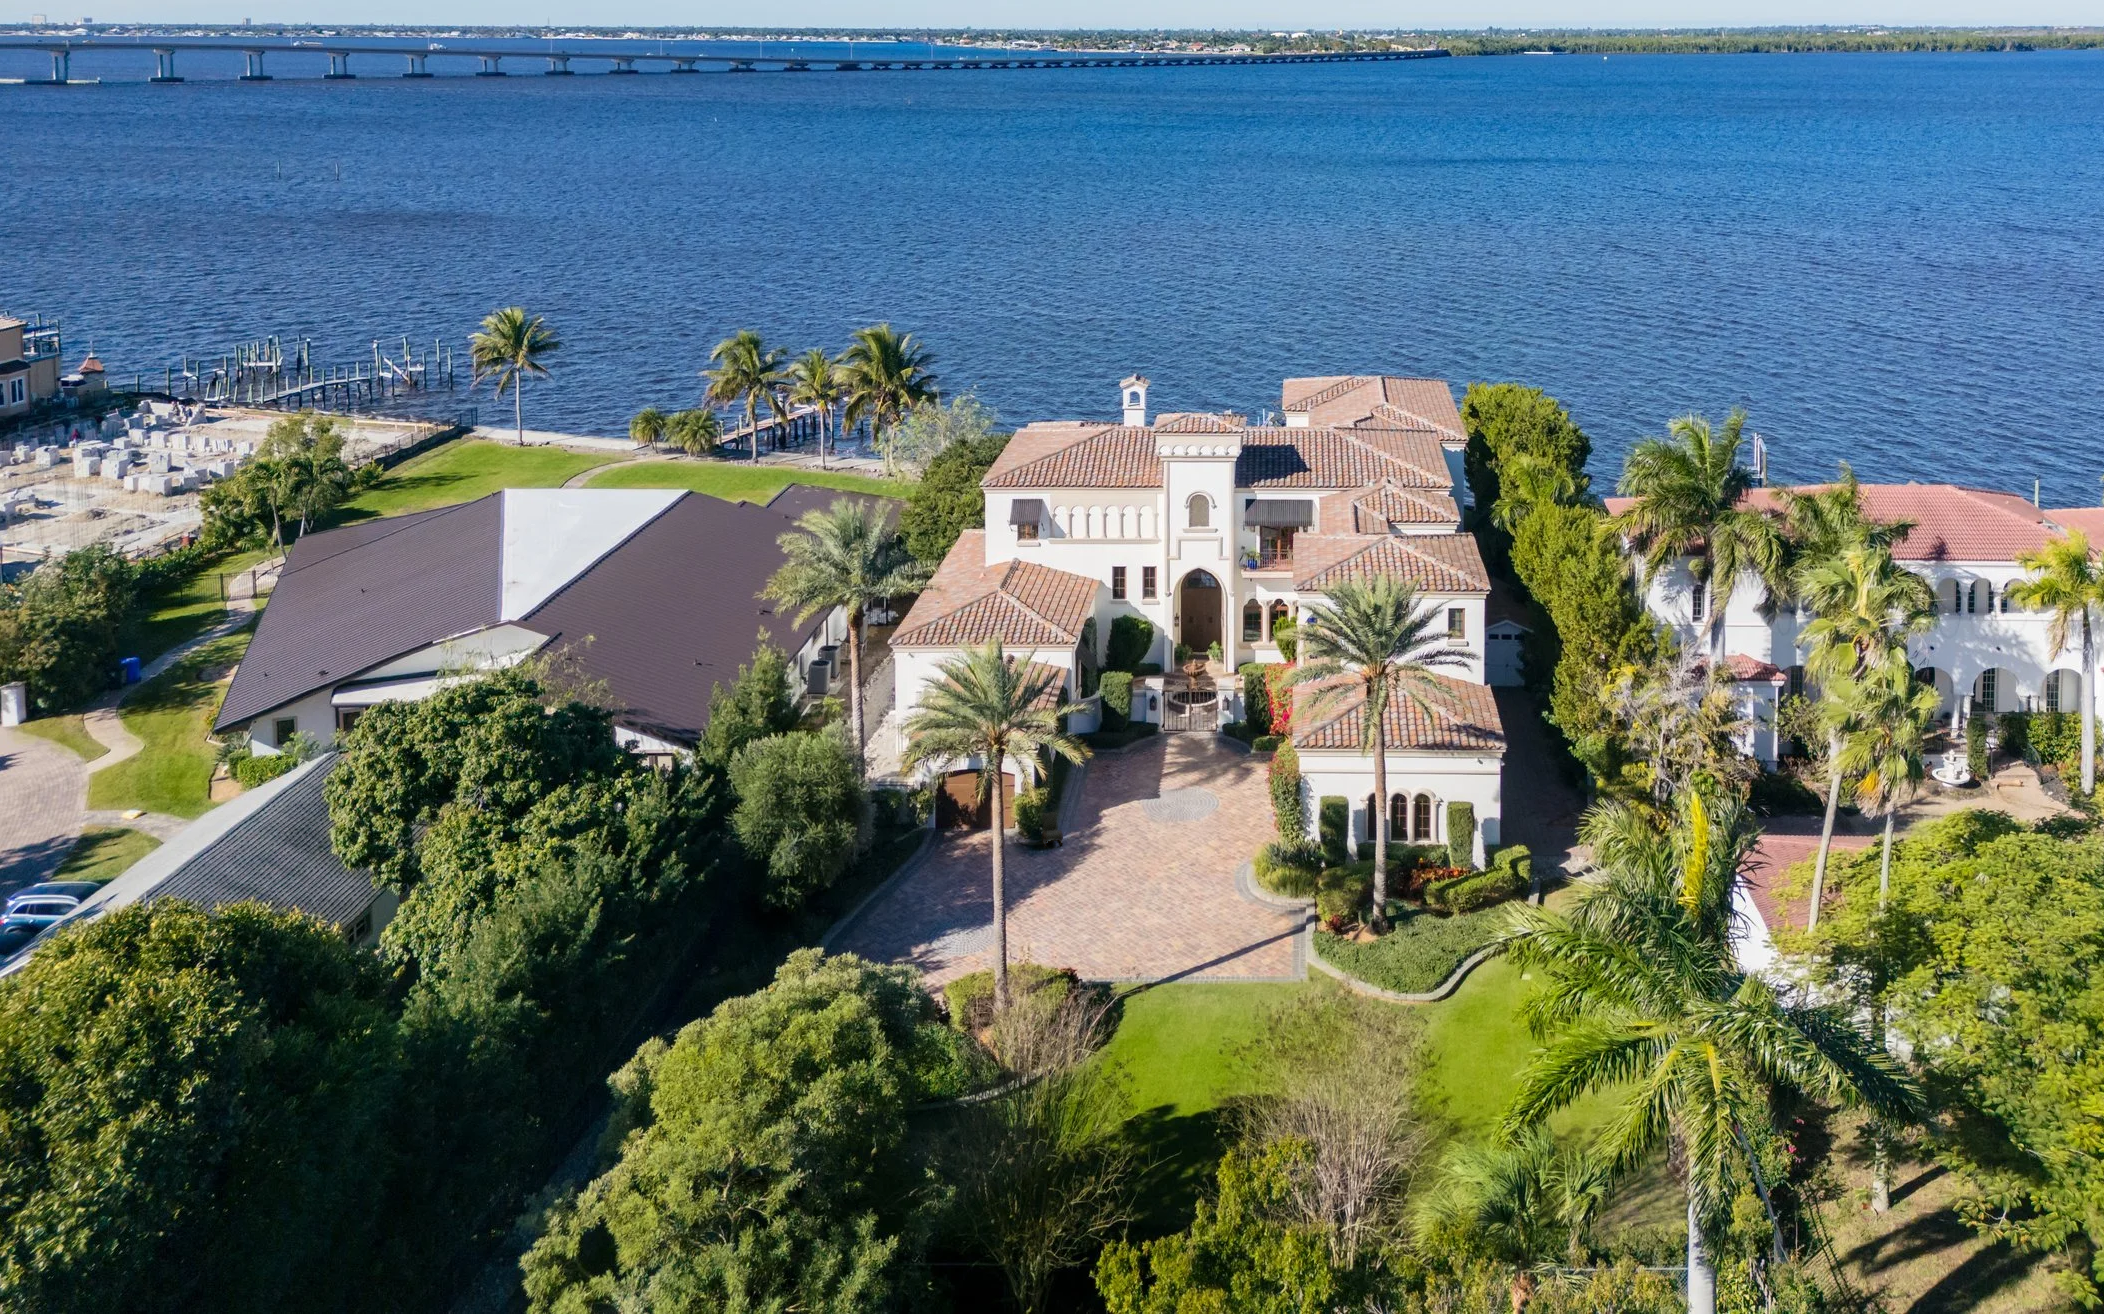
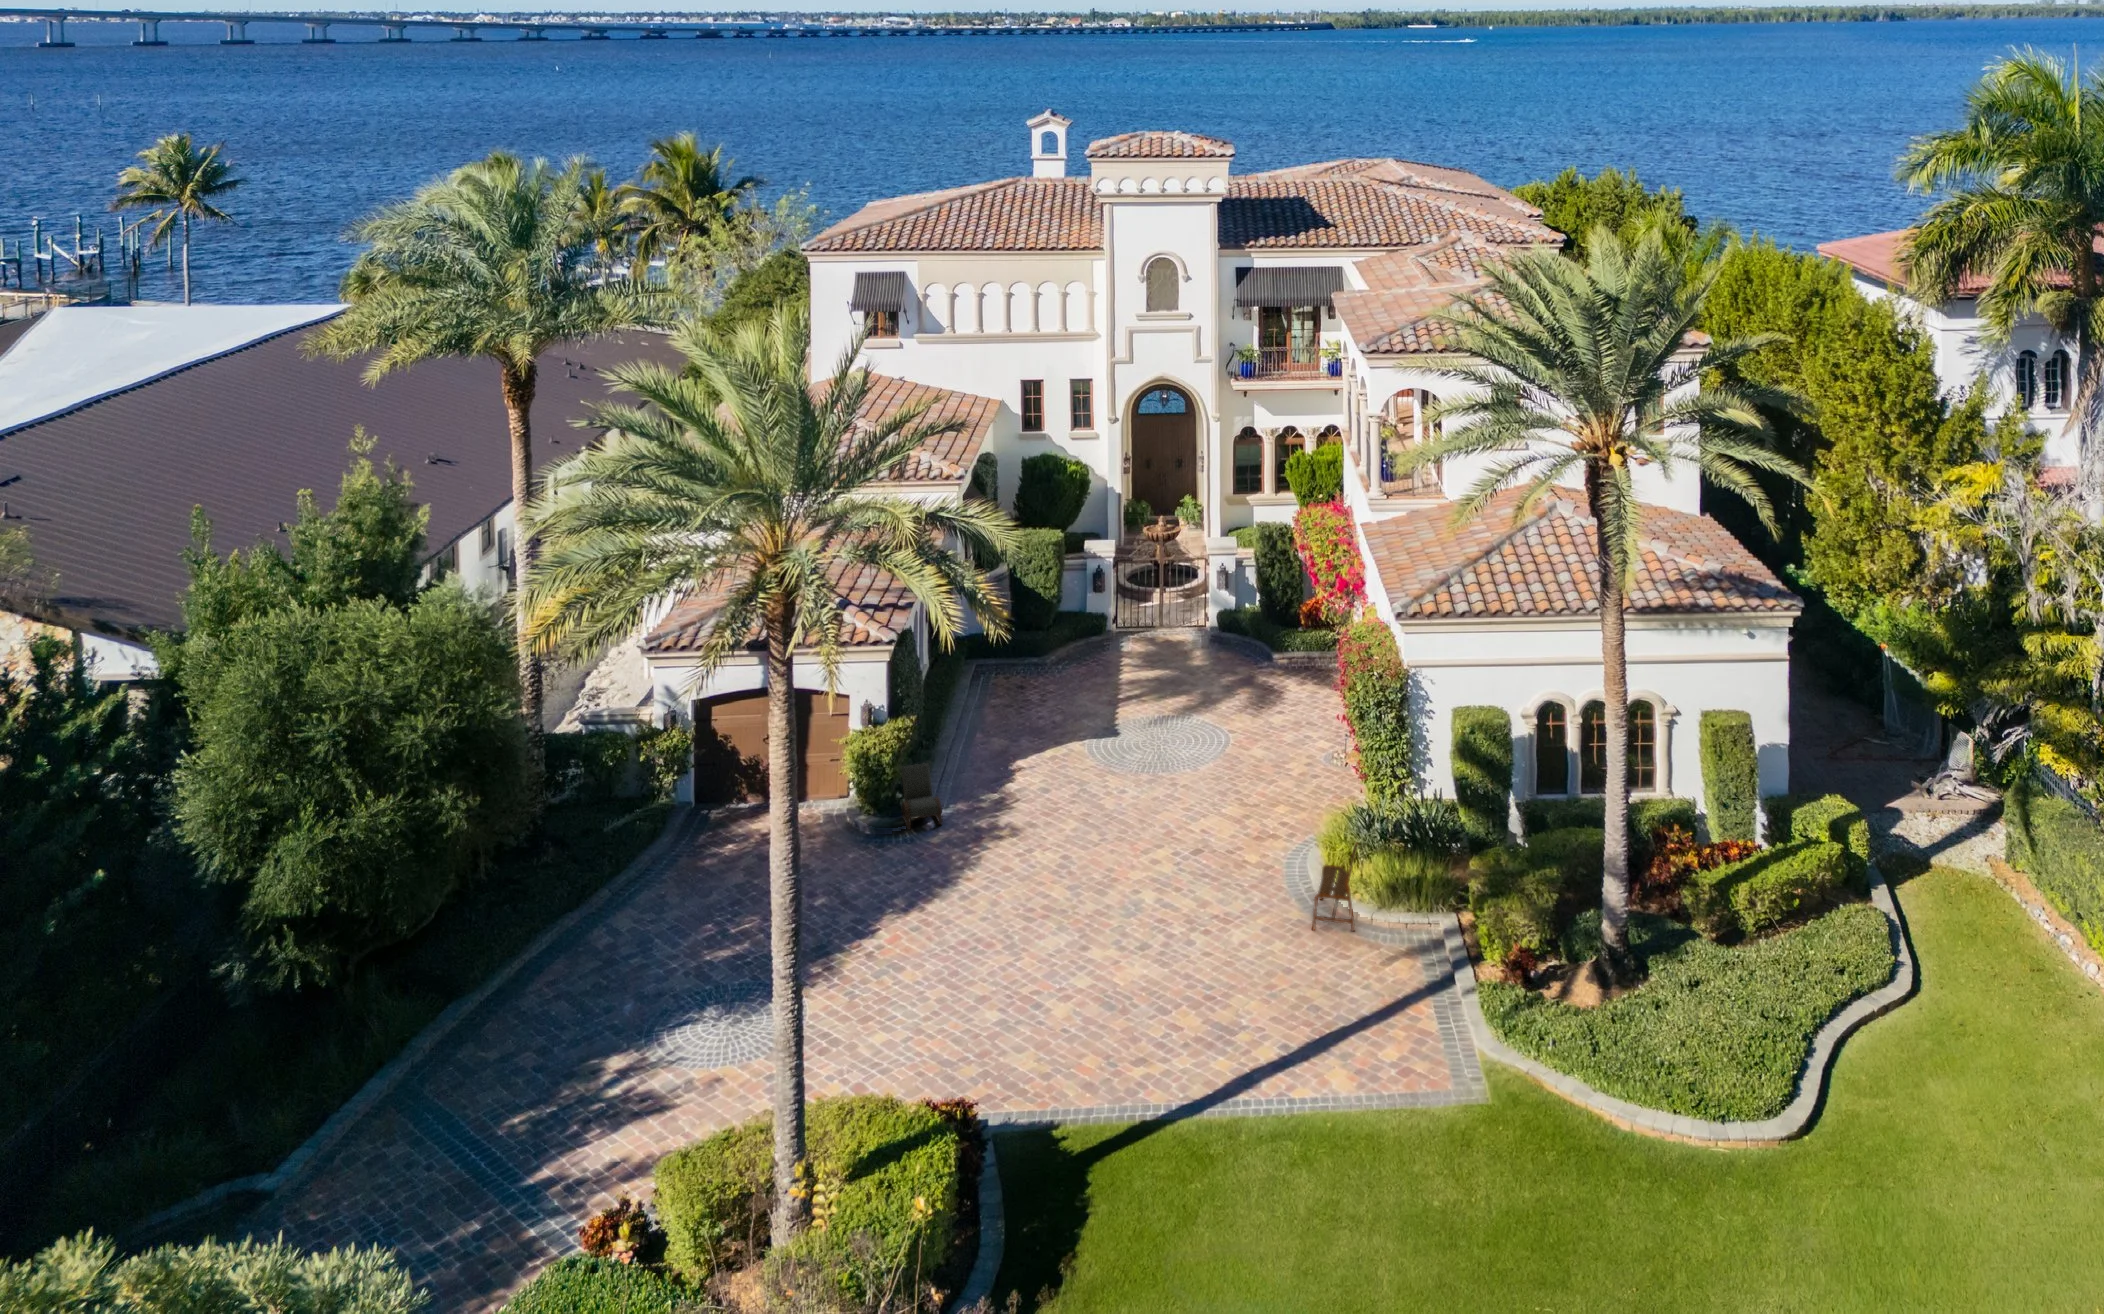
bench: none [1244,862,1272,906] -> present [1312,843,1358,931]

